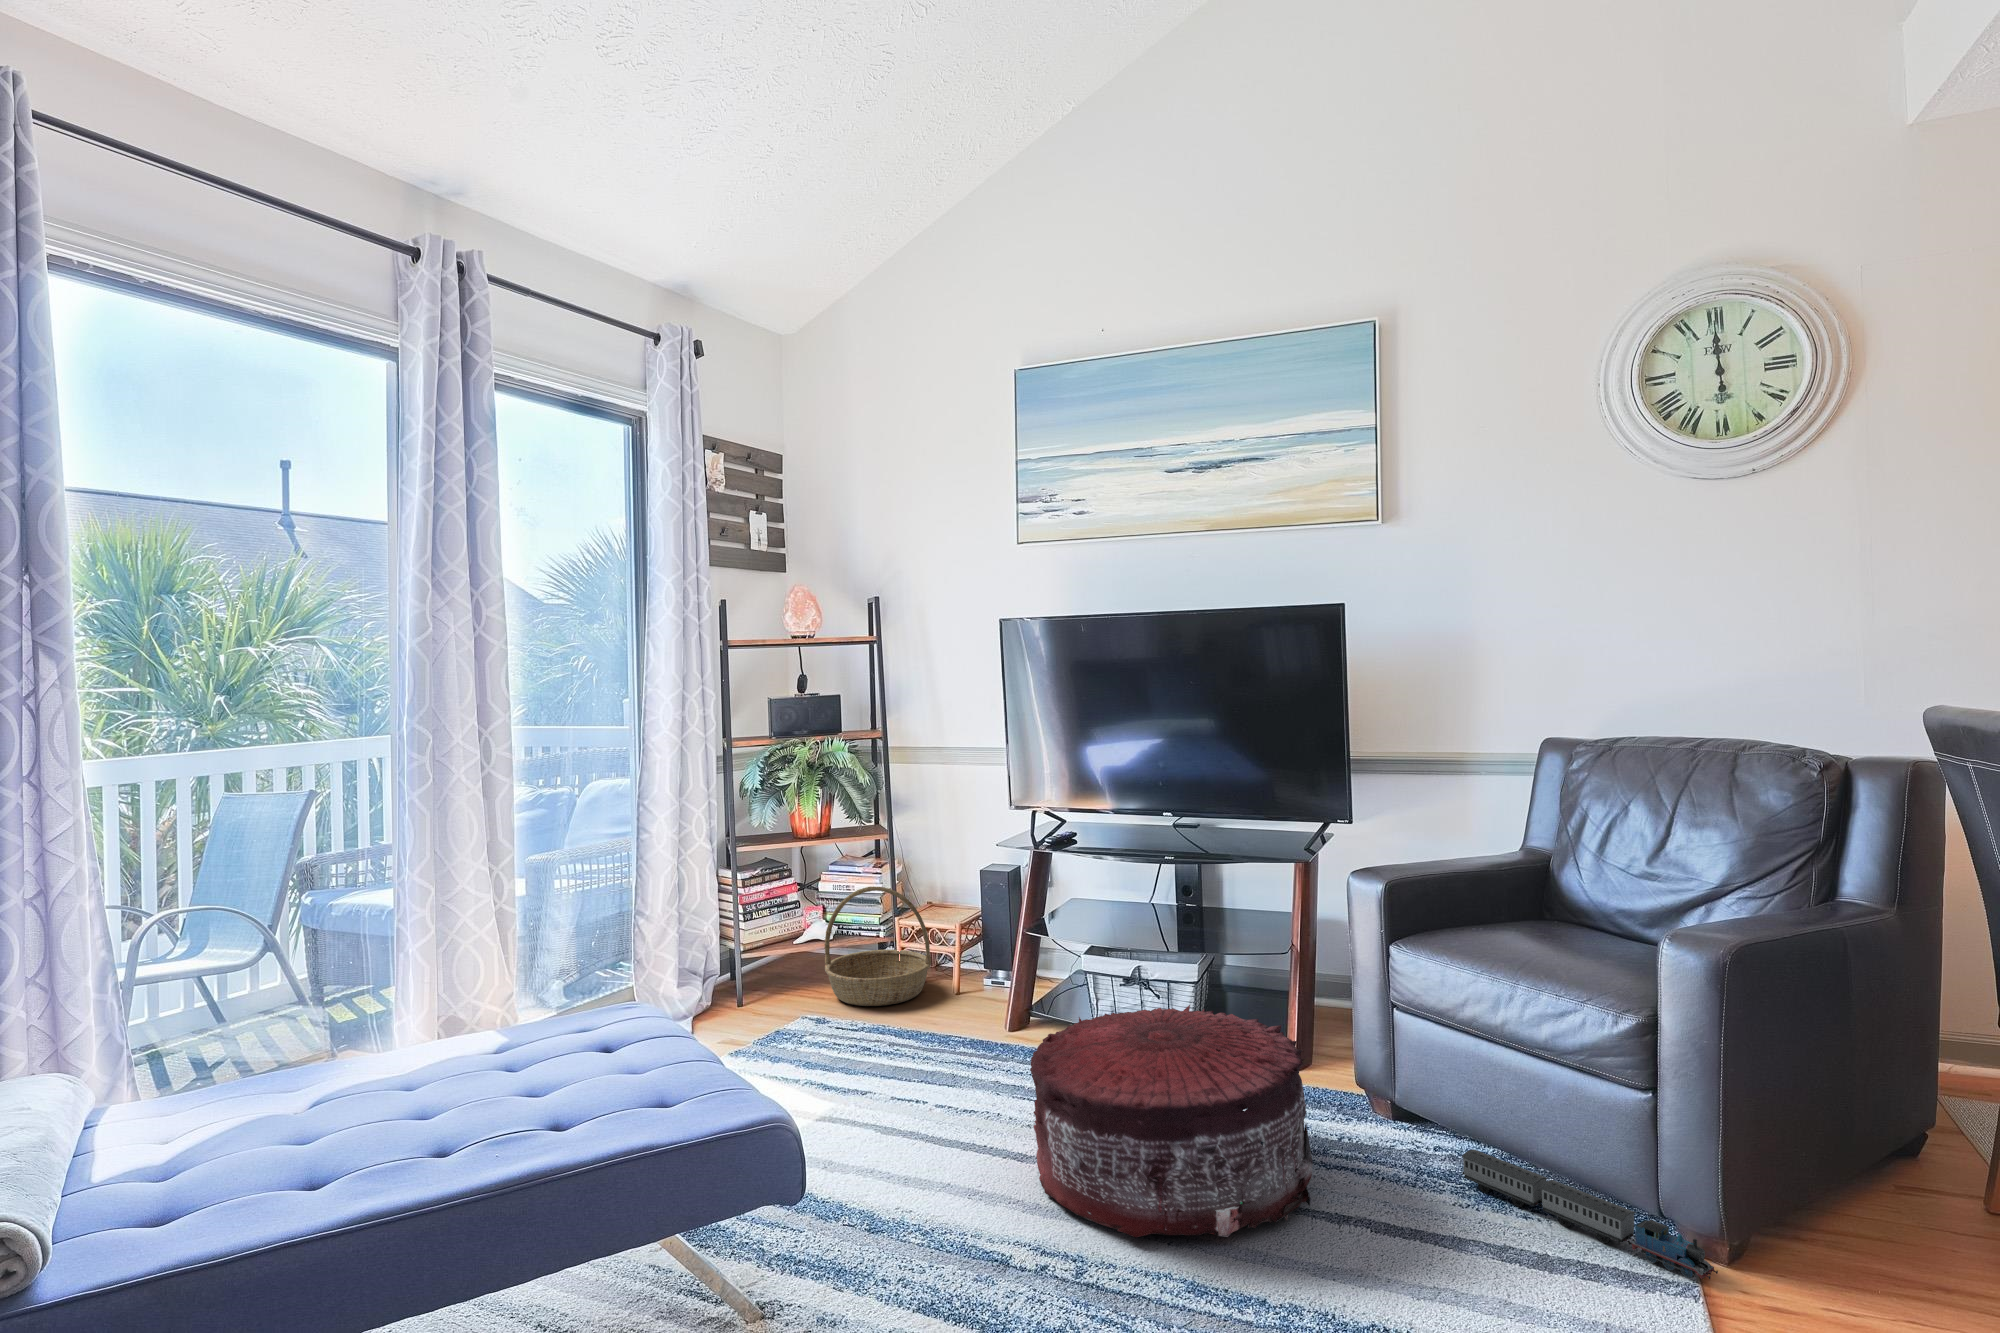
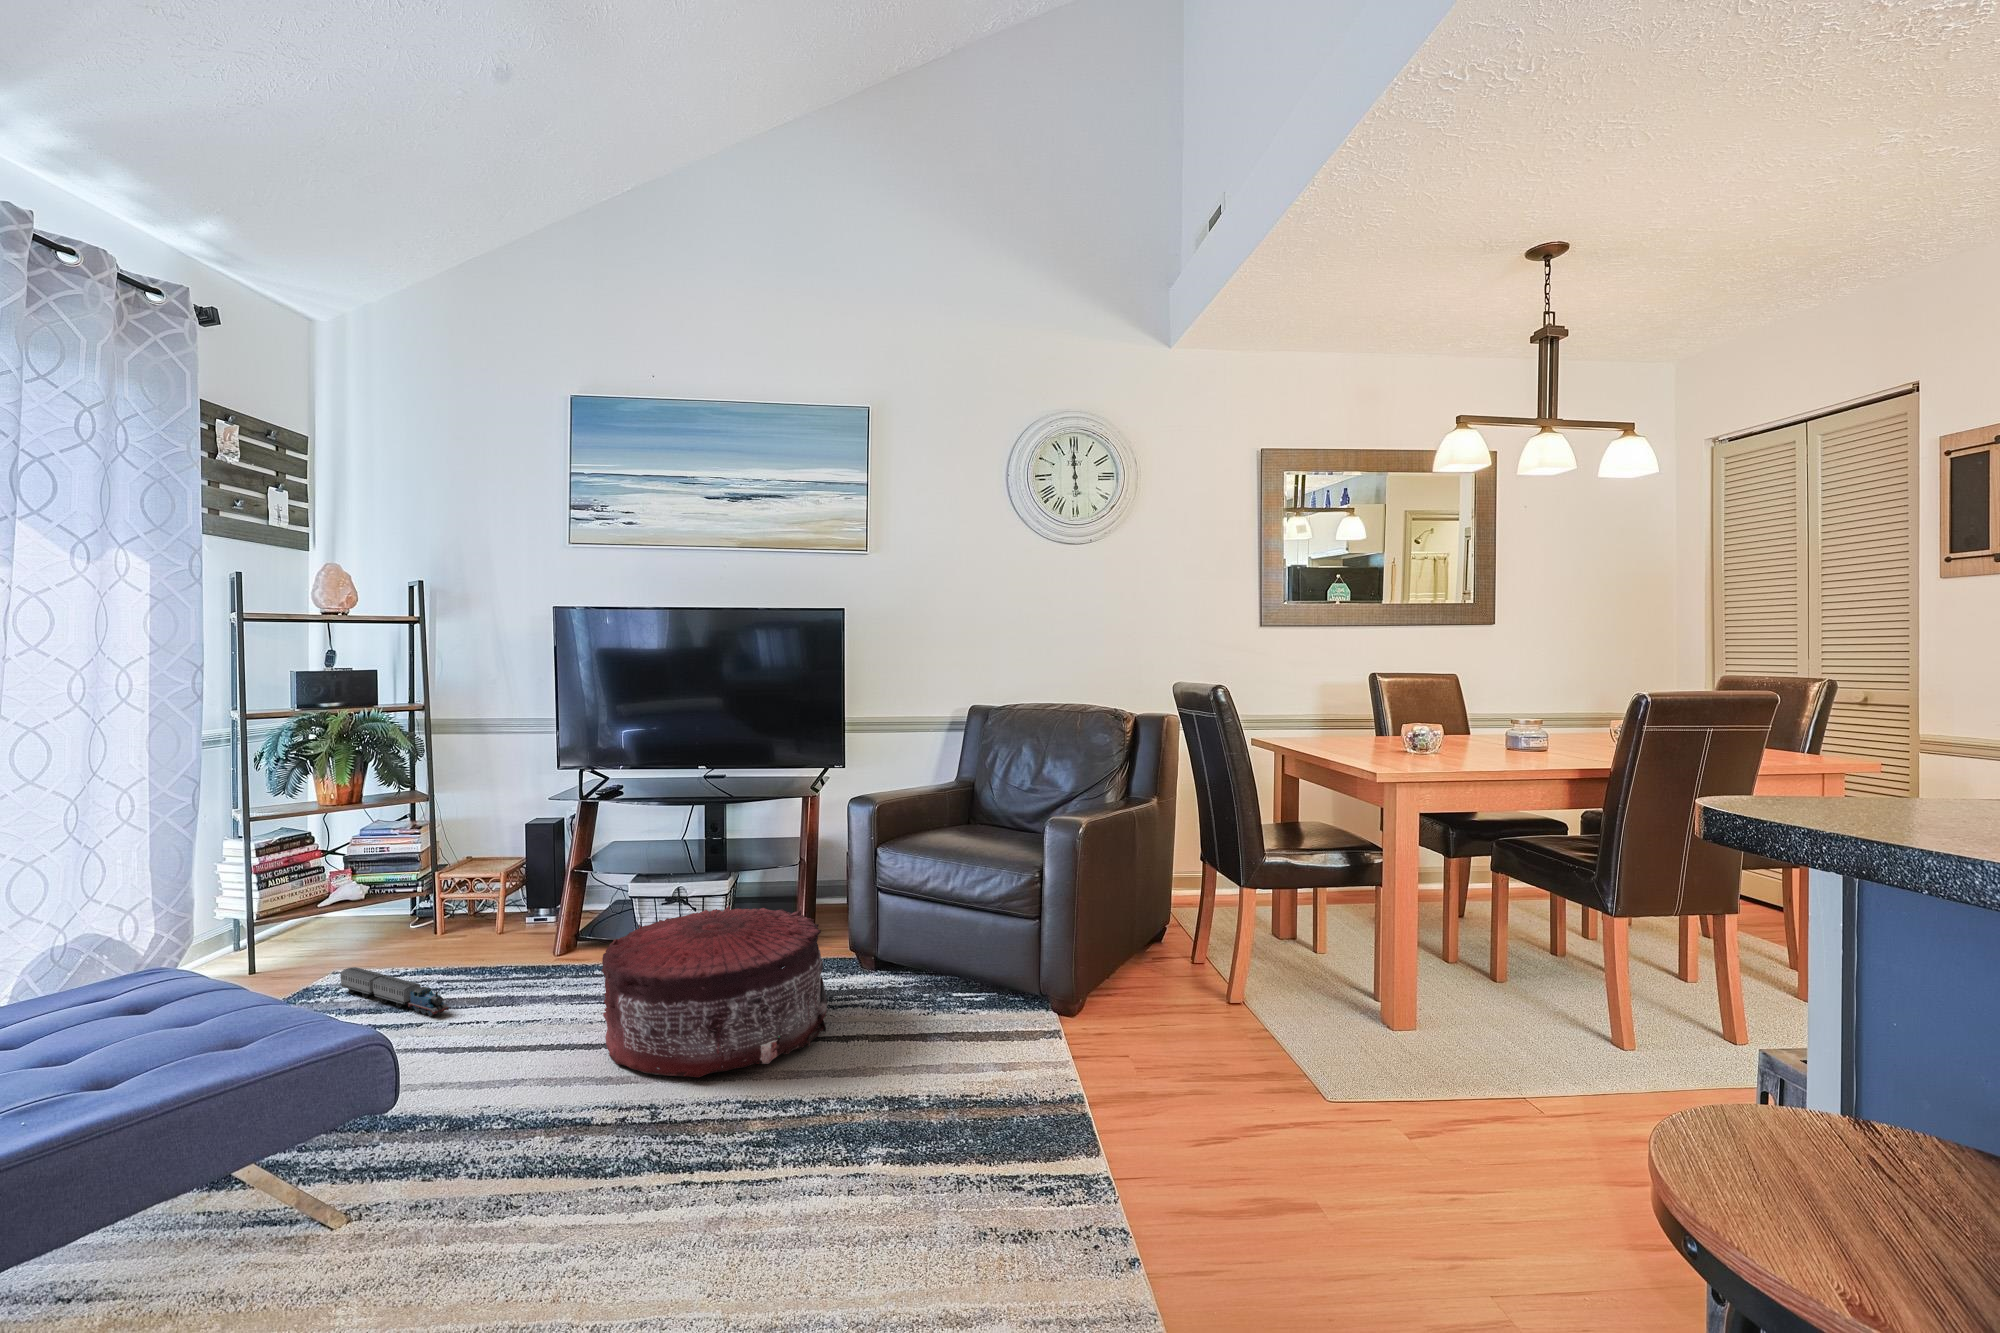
basket: present [825,887,931,1006] -> none [360,844,475,955]
toy train: present [1462,1150,1718,1279] -> present [340,967,449,1016]

